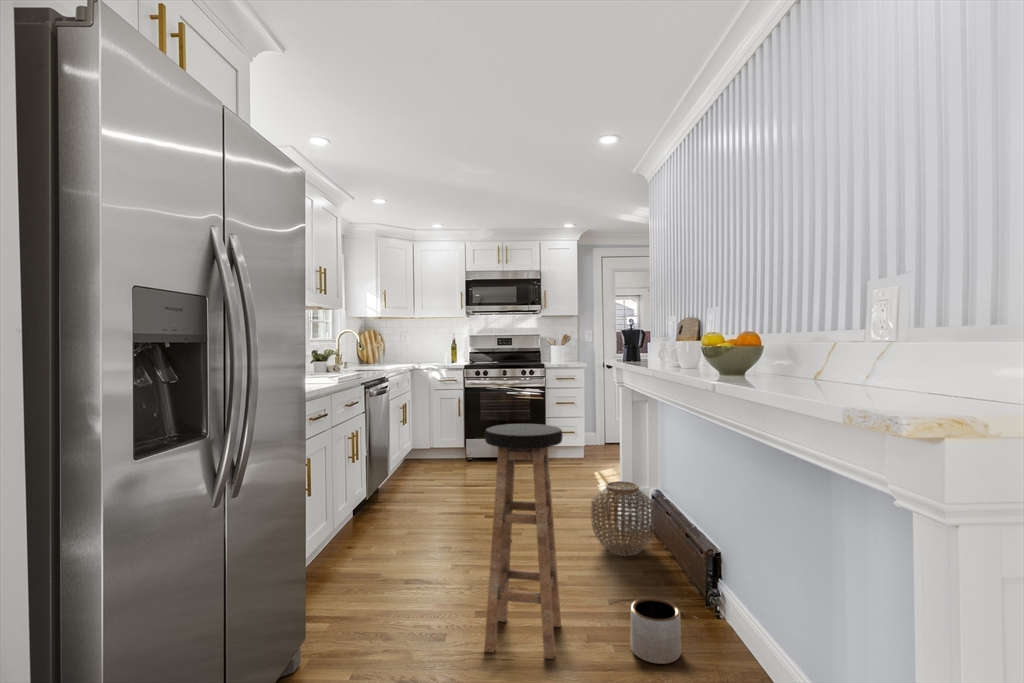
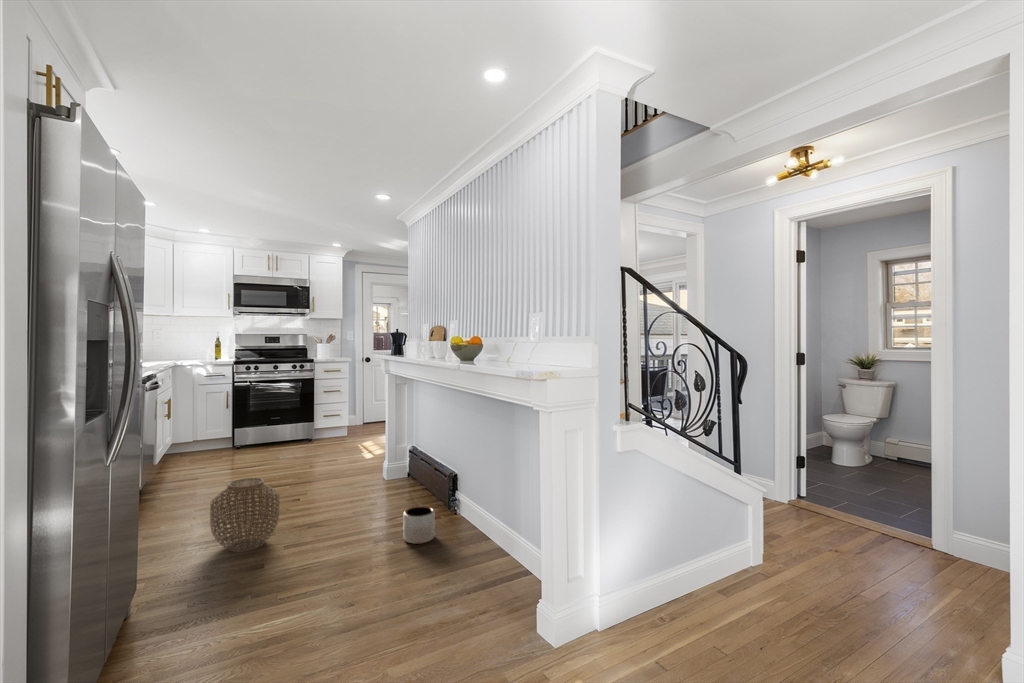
bar stool: present [484,424,562,659] -> none [299,399,357,562]
woven basket: present [591,481,654,556] -> present [210,478,279,552]

